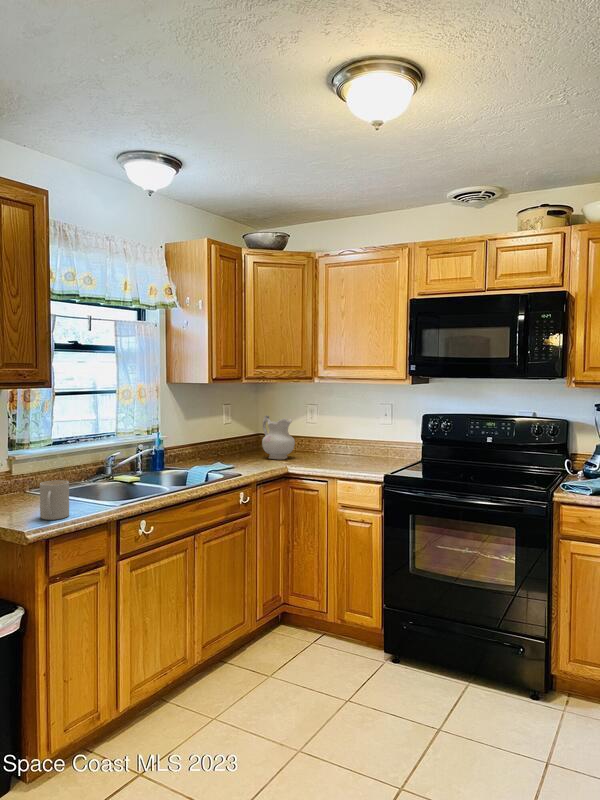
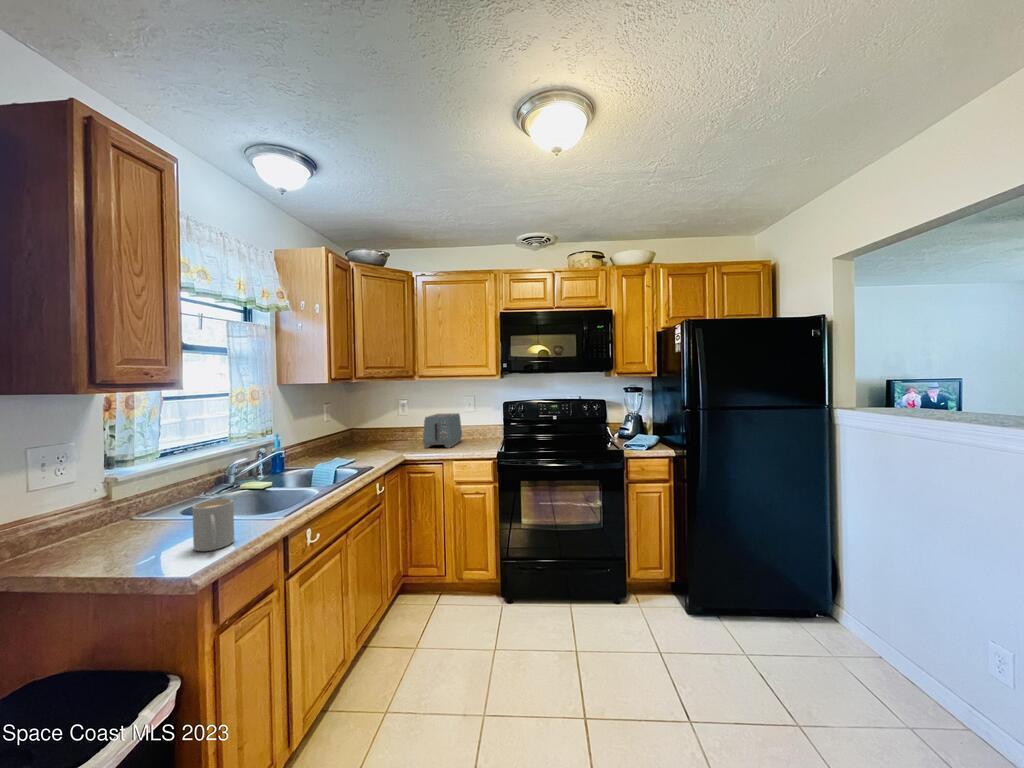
ceramic pitcher: present [262,416,295,460] -> none [368,411,399,449]
toaster: none [315,423,371,465] -> present [423,413,462,448]

